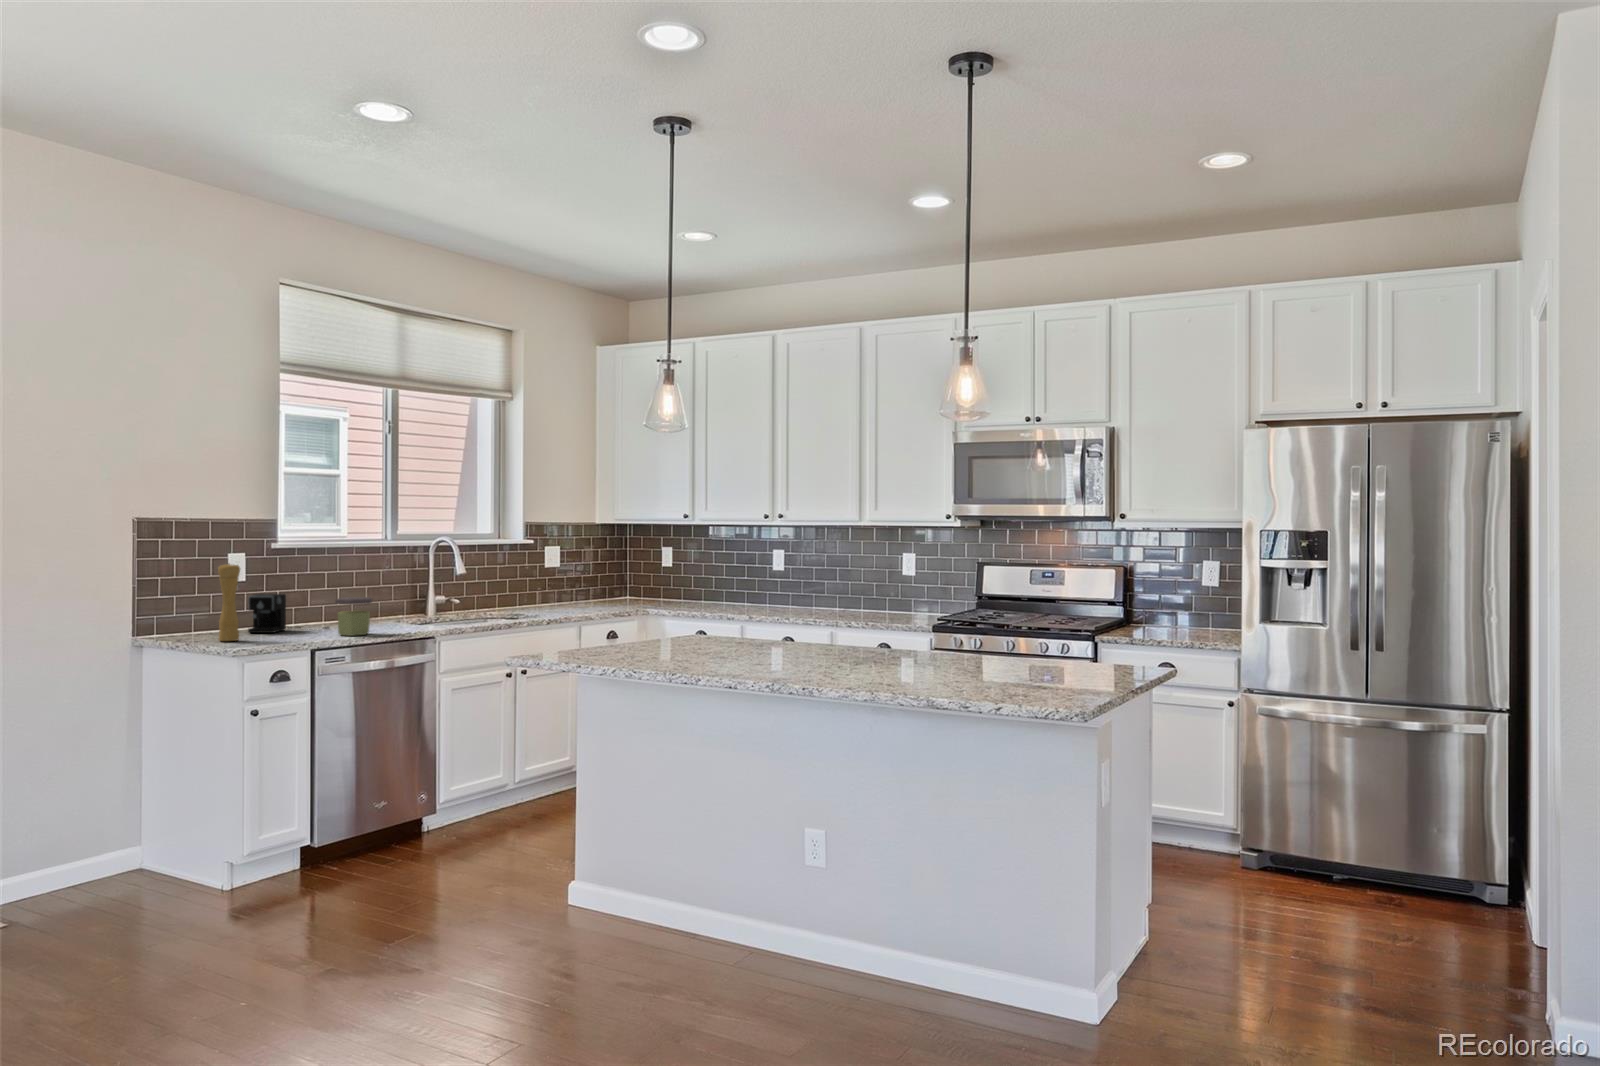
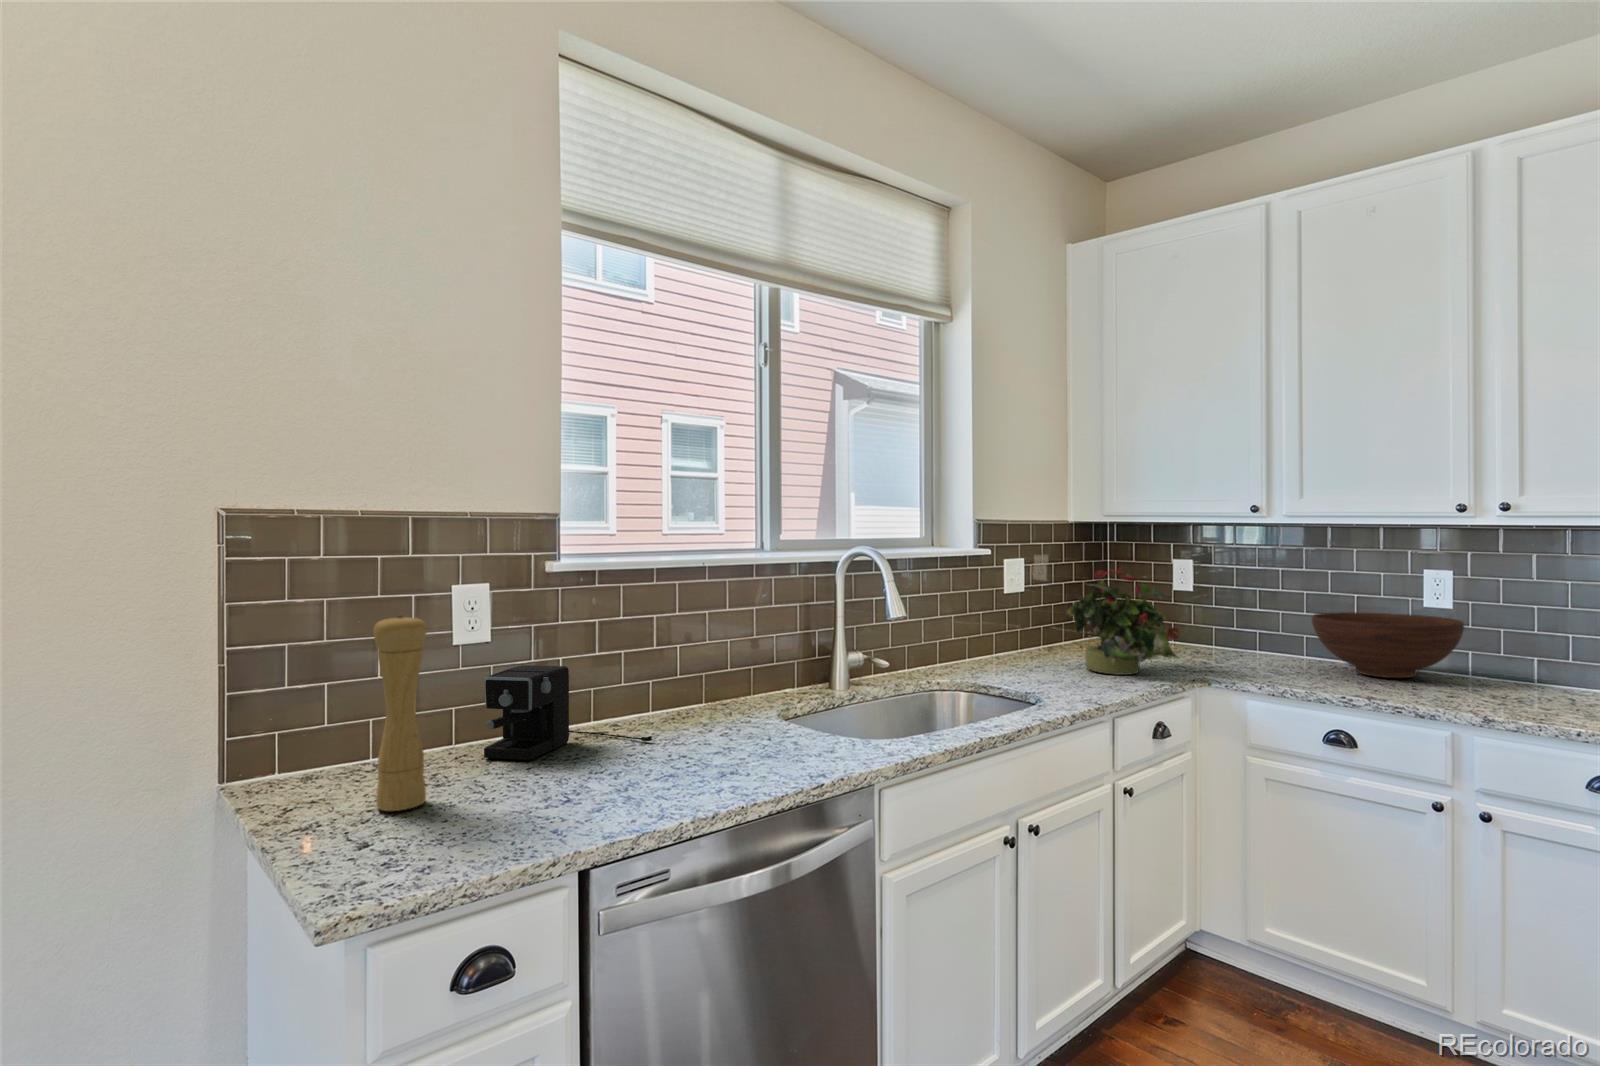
potted plant: none [571,551,629,610] -> present [1066,570,1179,675]
fruit bowl: none [701,577,766,609] -> present [1312,612,1464,678]
jar: present [335,597,372,636] -> none [648,684,732,788]

